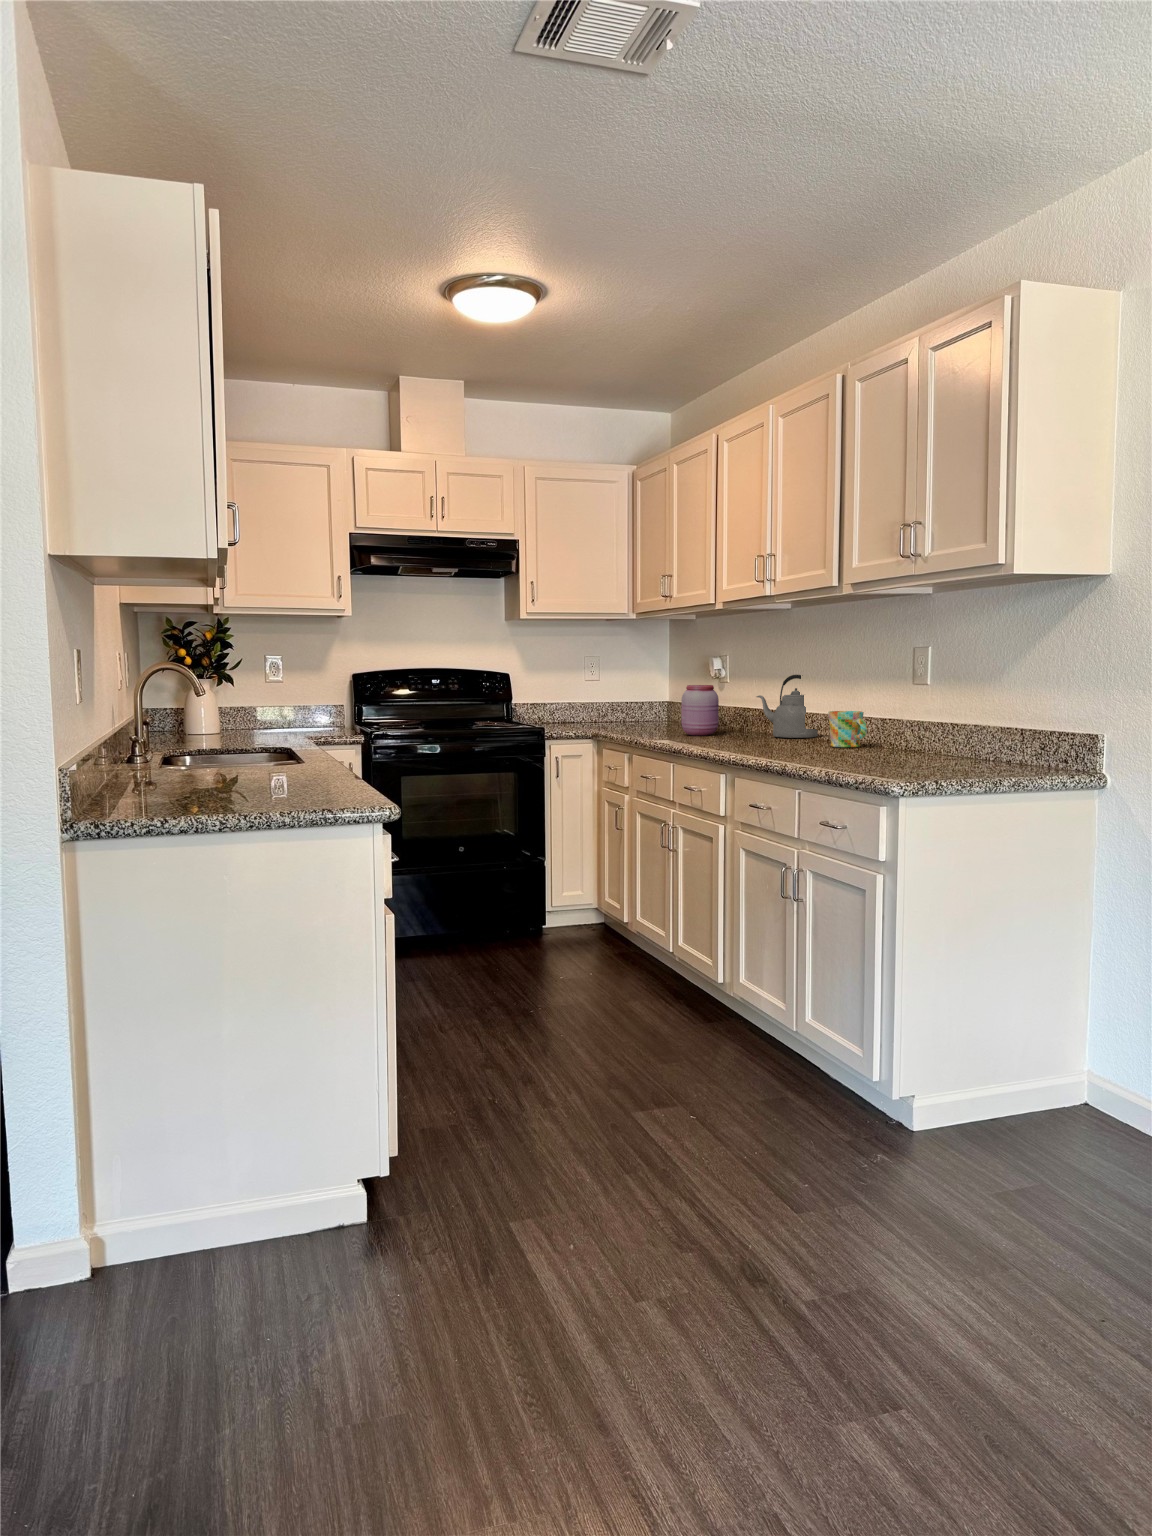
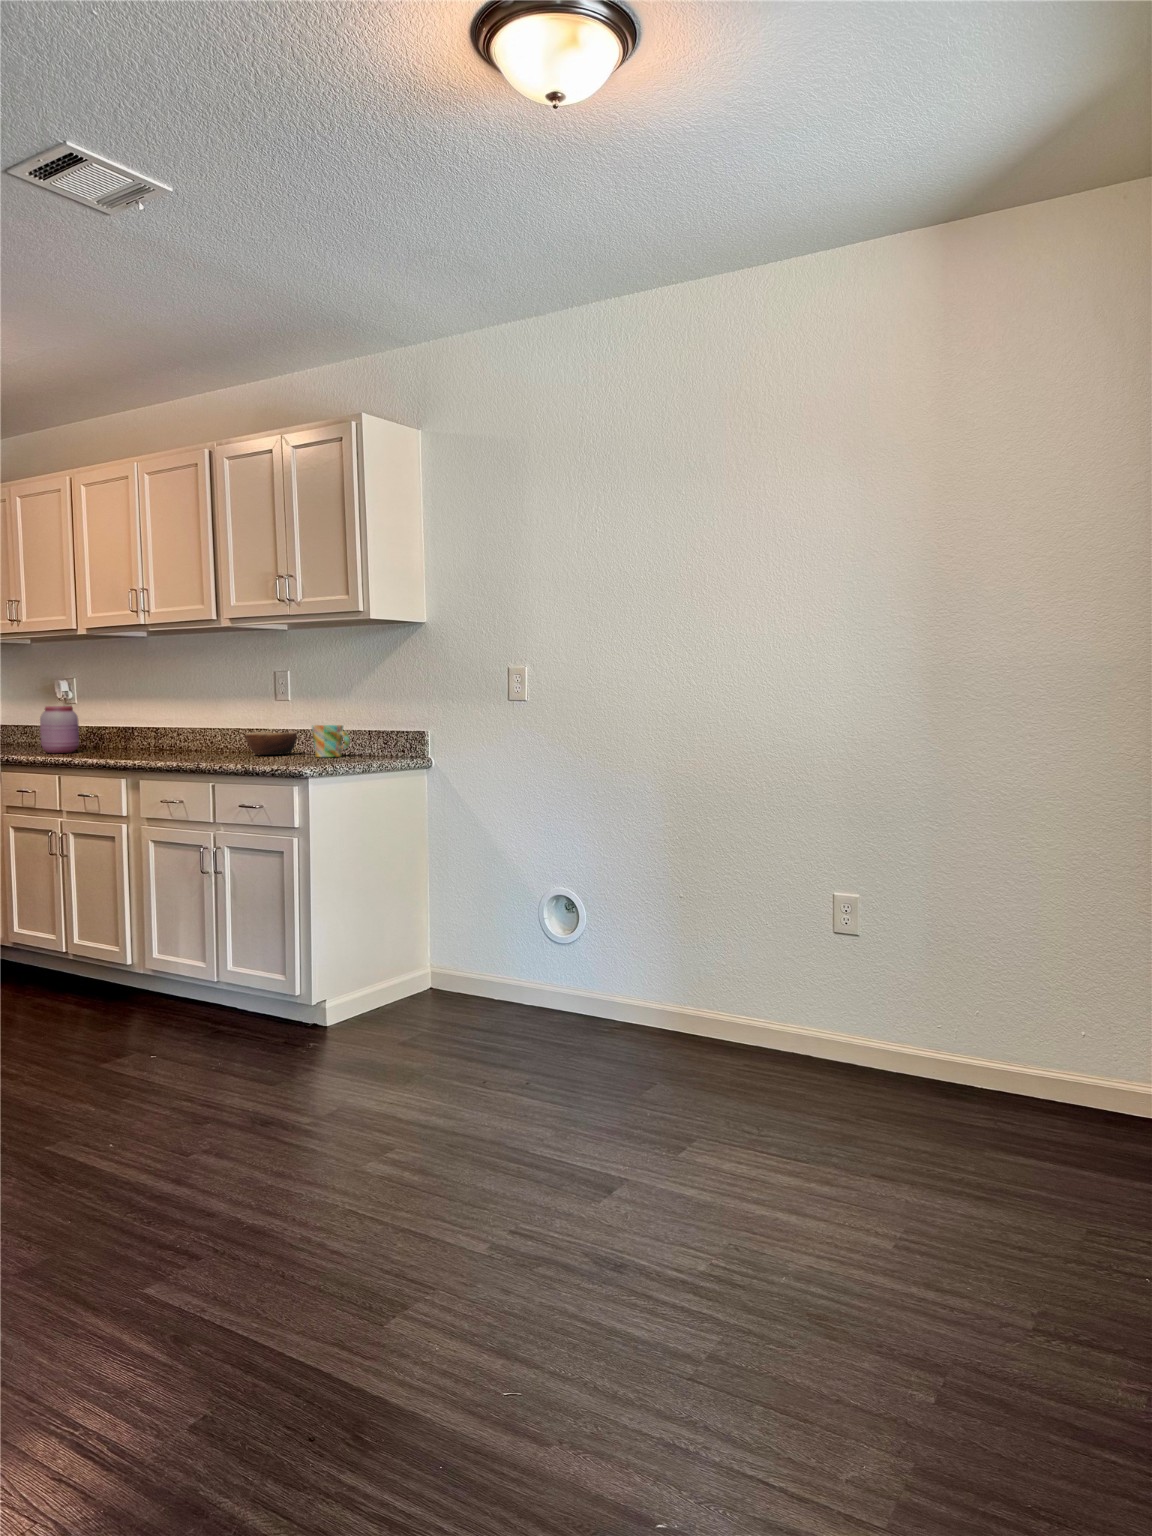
kettle: present [757,675,818,738] -> none [118,696,179,751]
mug: present [828,711,868,747] -> present [312,725,350,757]
bowl: none [870,723,936,753] -> present [246,731,297,755]

